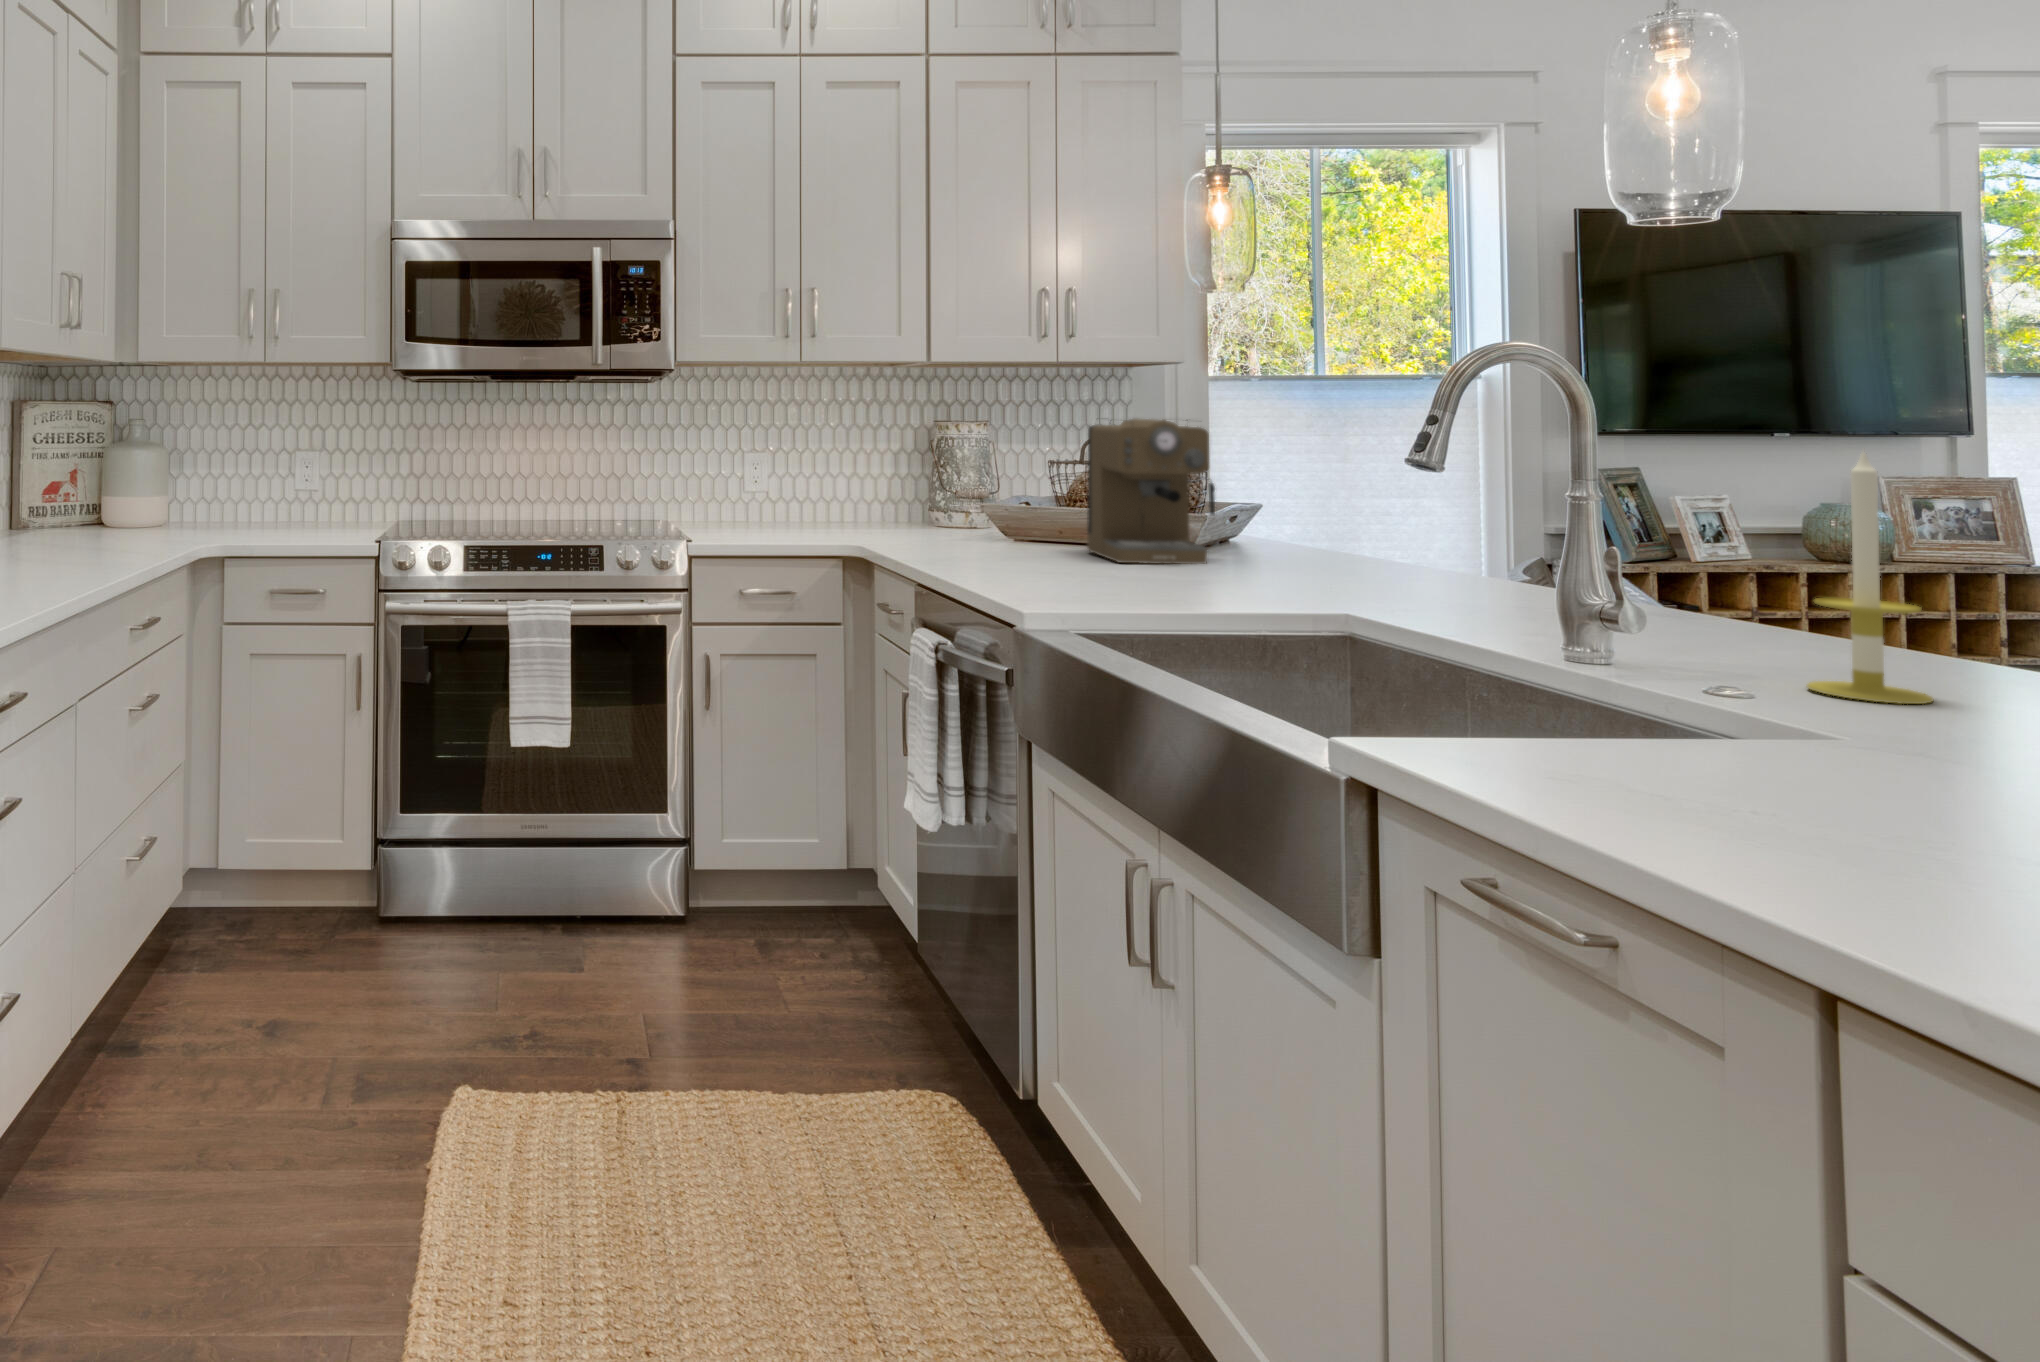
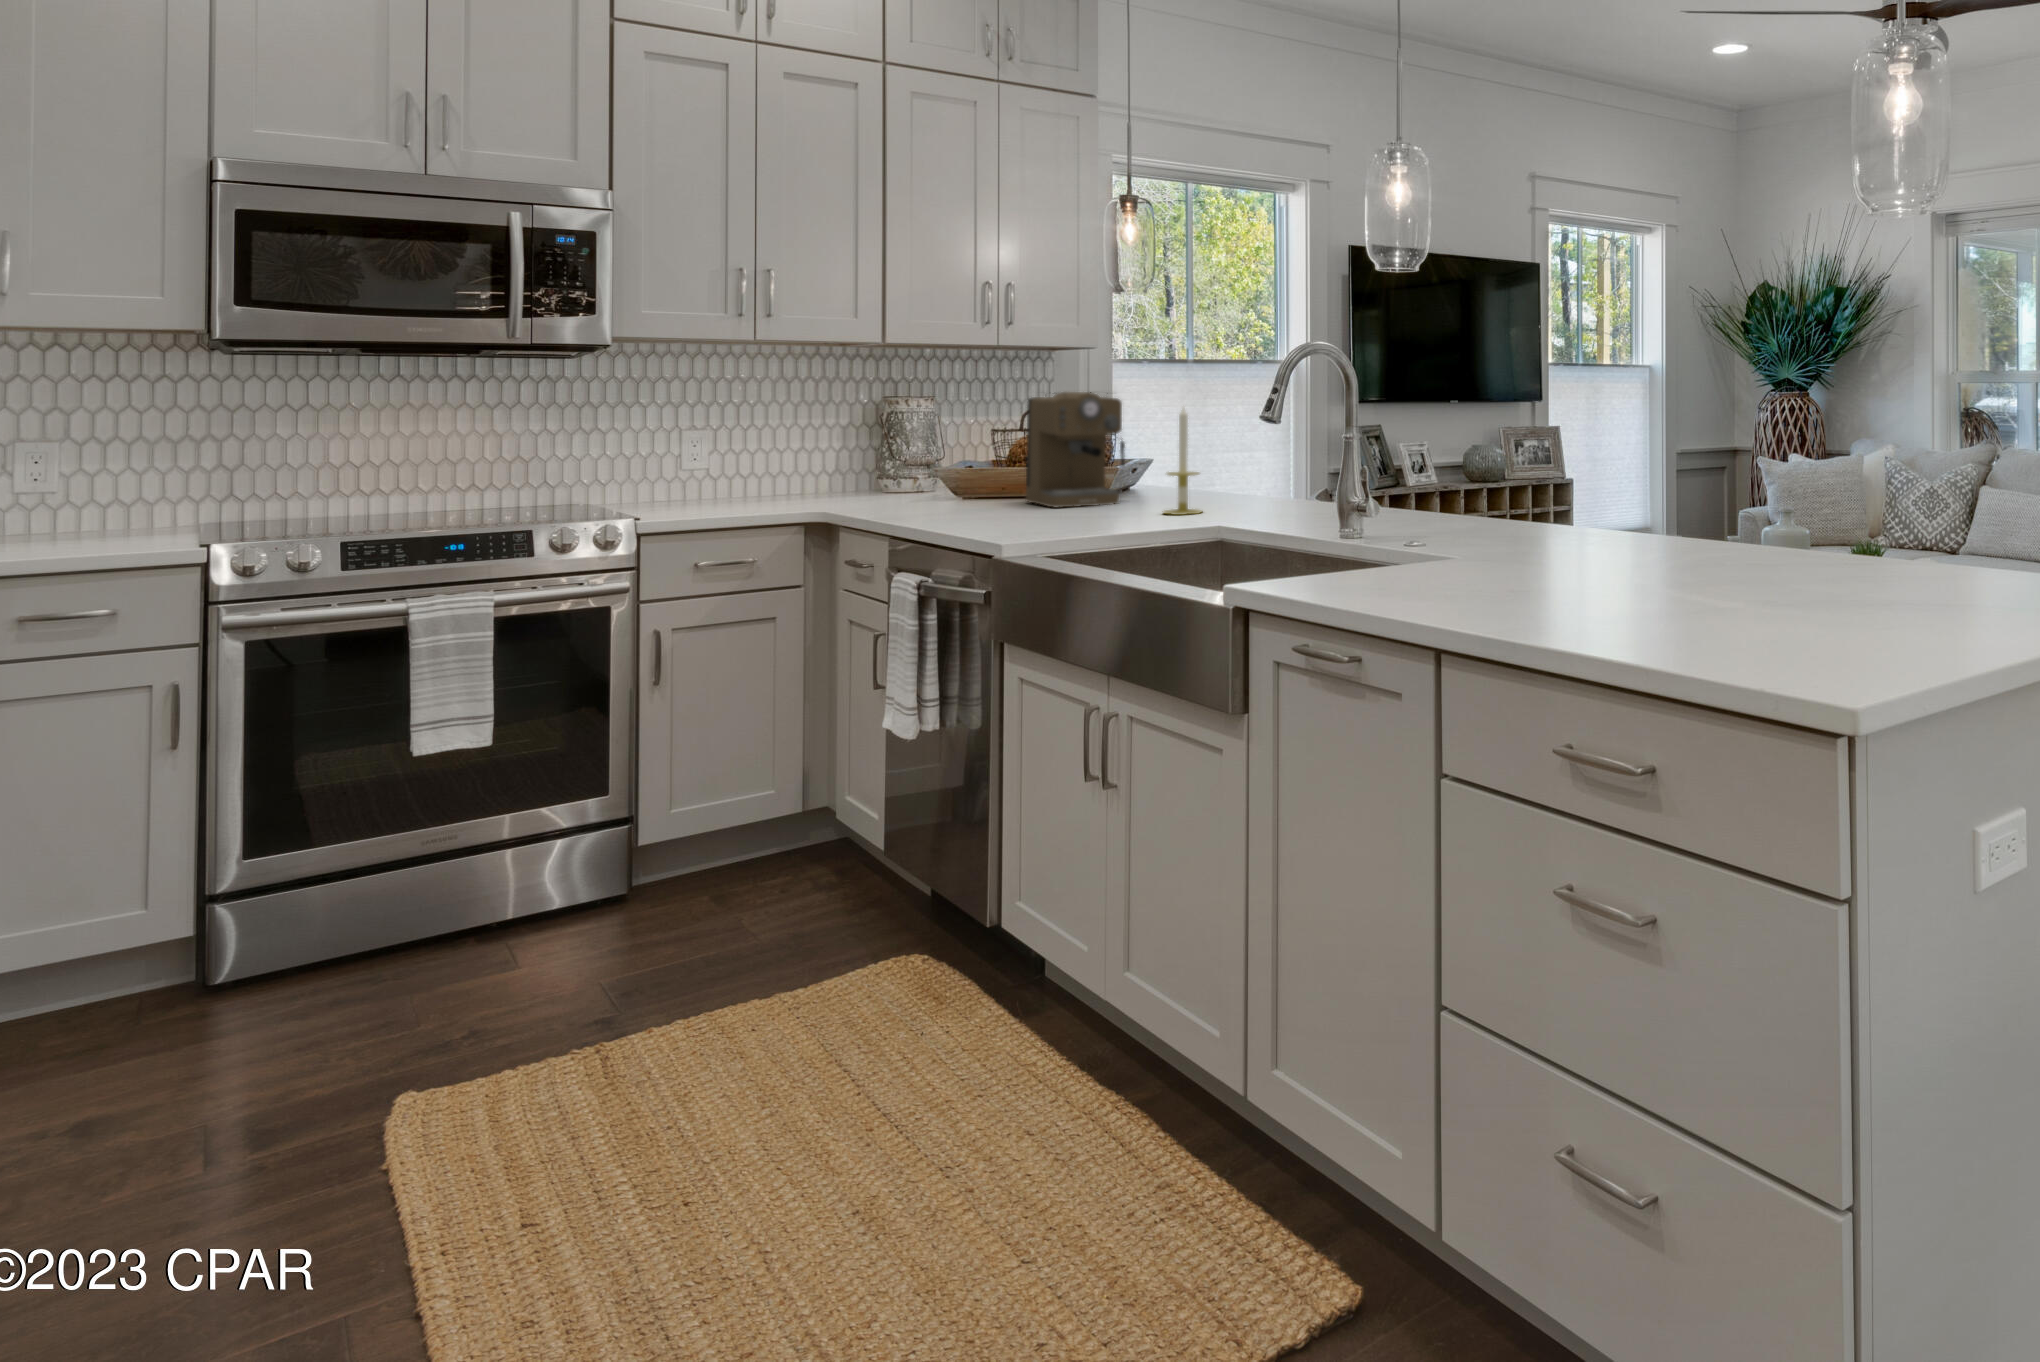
candle: present [1807,453,1933,704] -> present [1164,408,1202,515]

